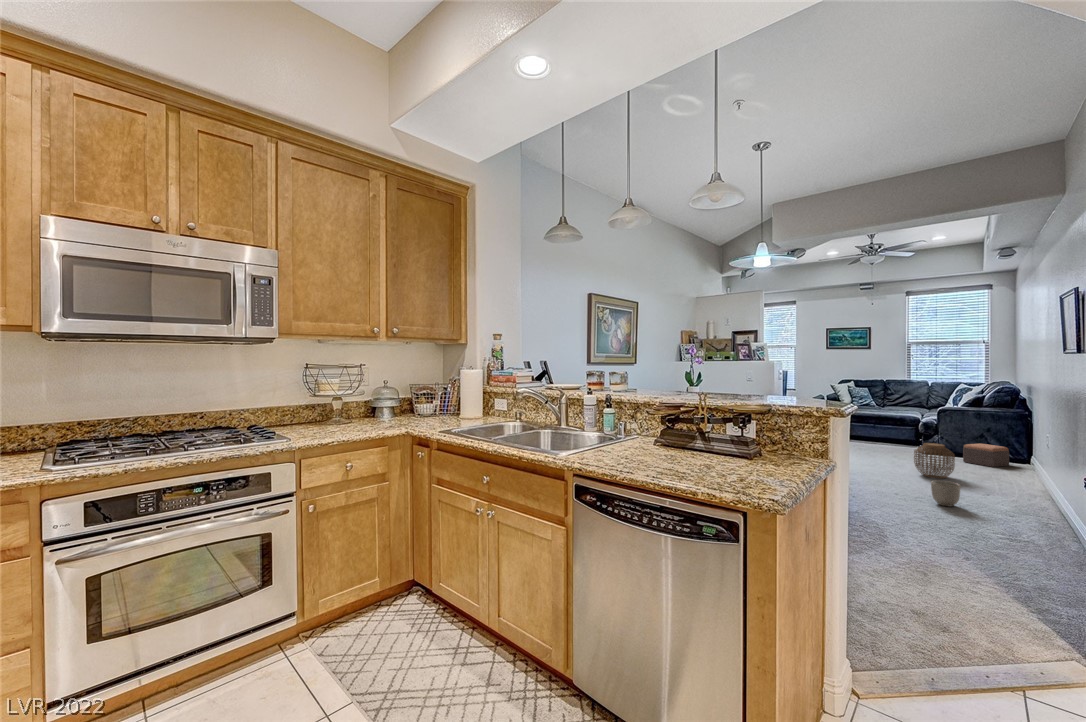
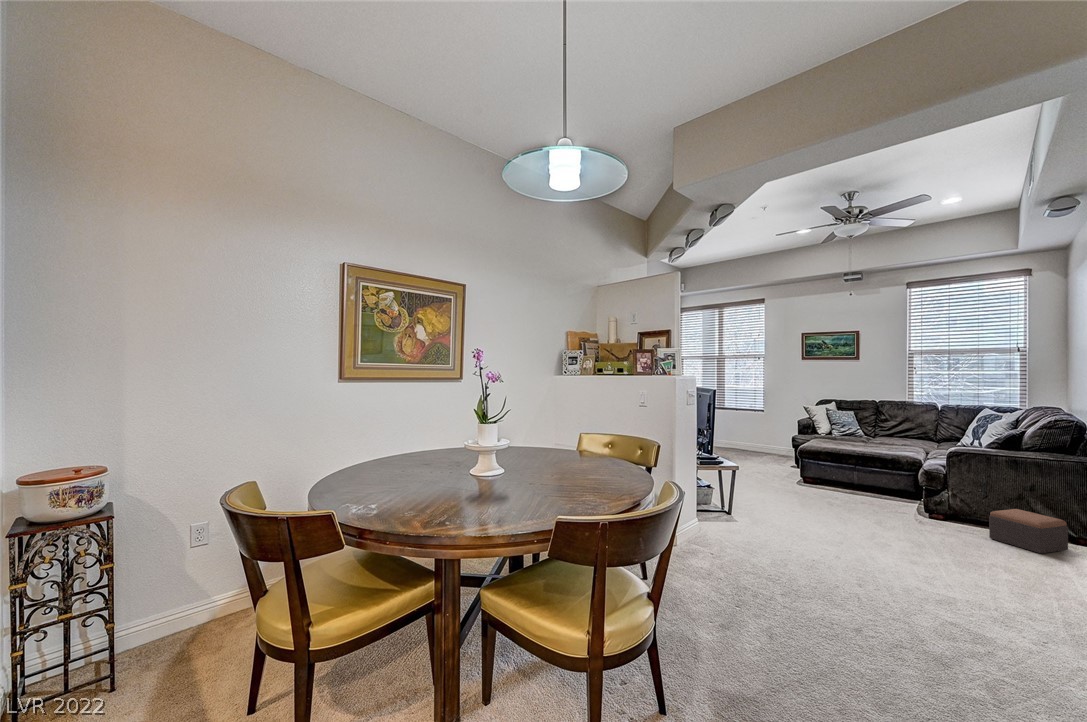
woven basket: present [914,443,955,479] -> none [904,517,975,583]
planter: present [931,480,961,507] -> none [924,621,987,686]

